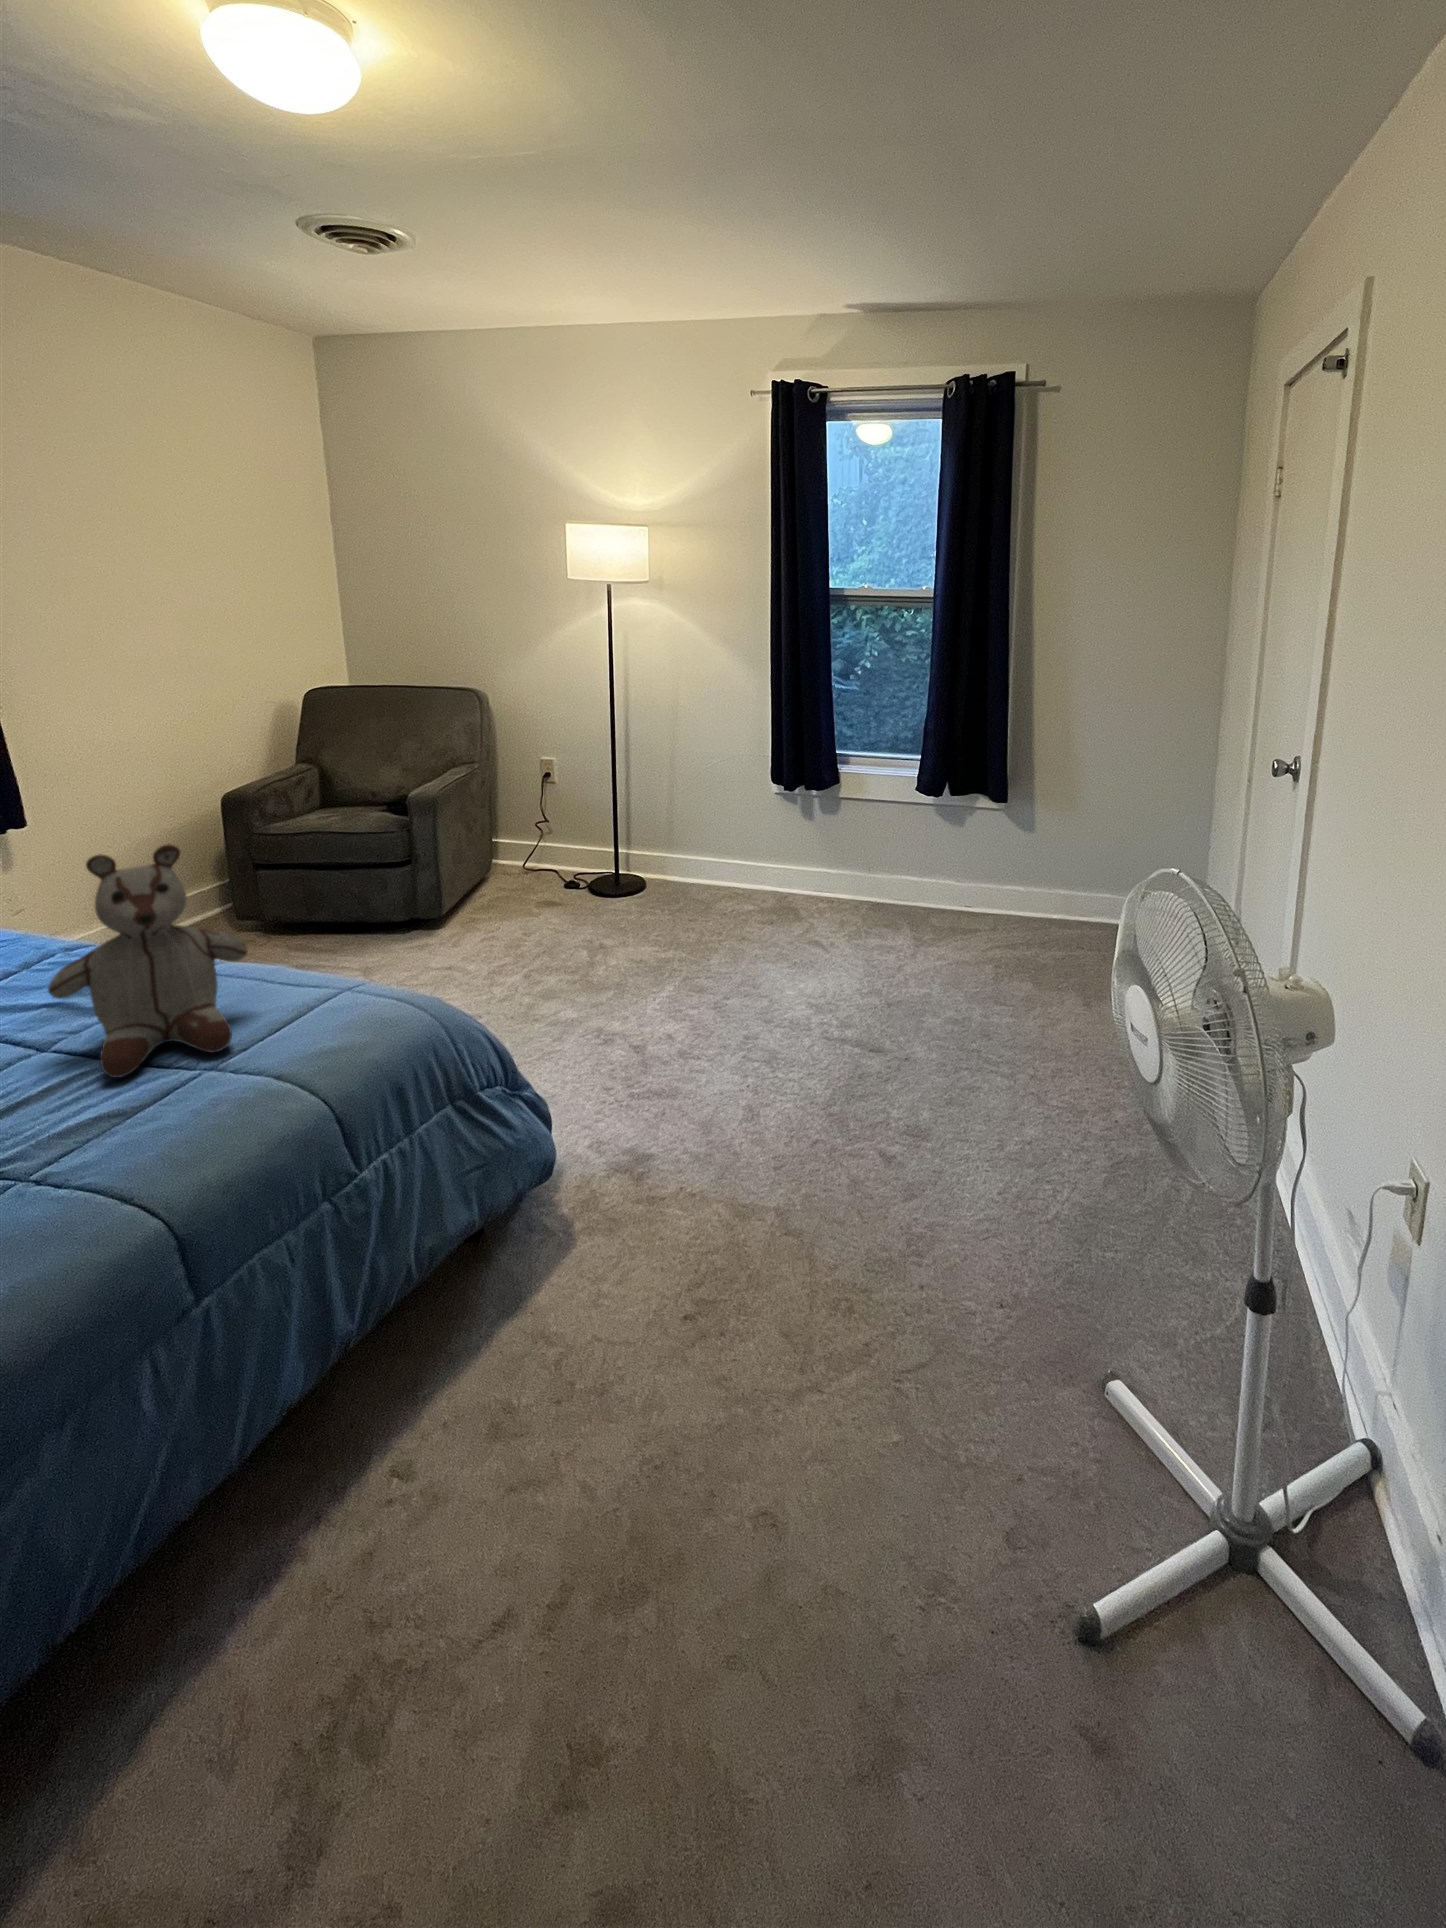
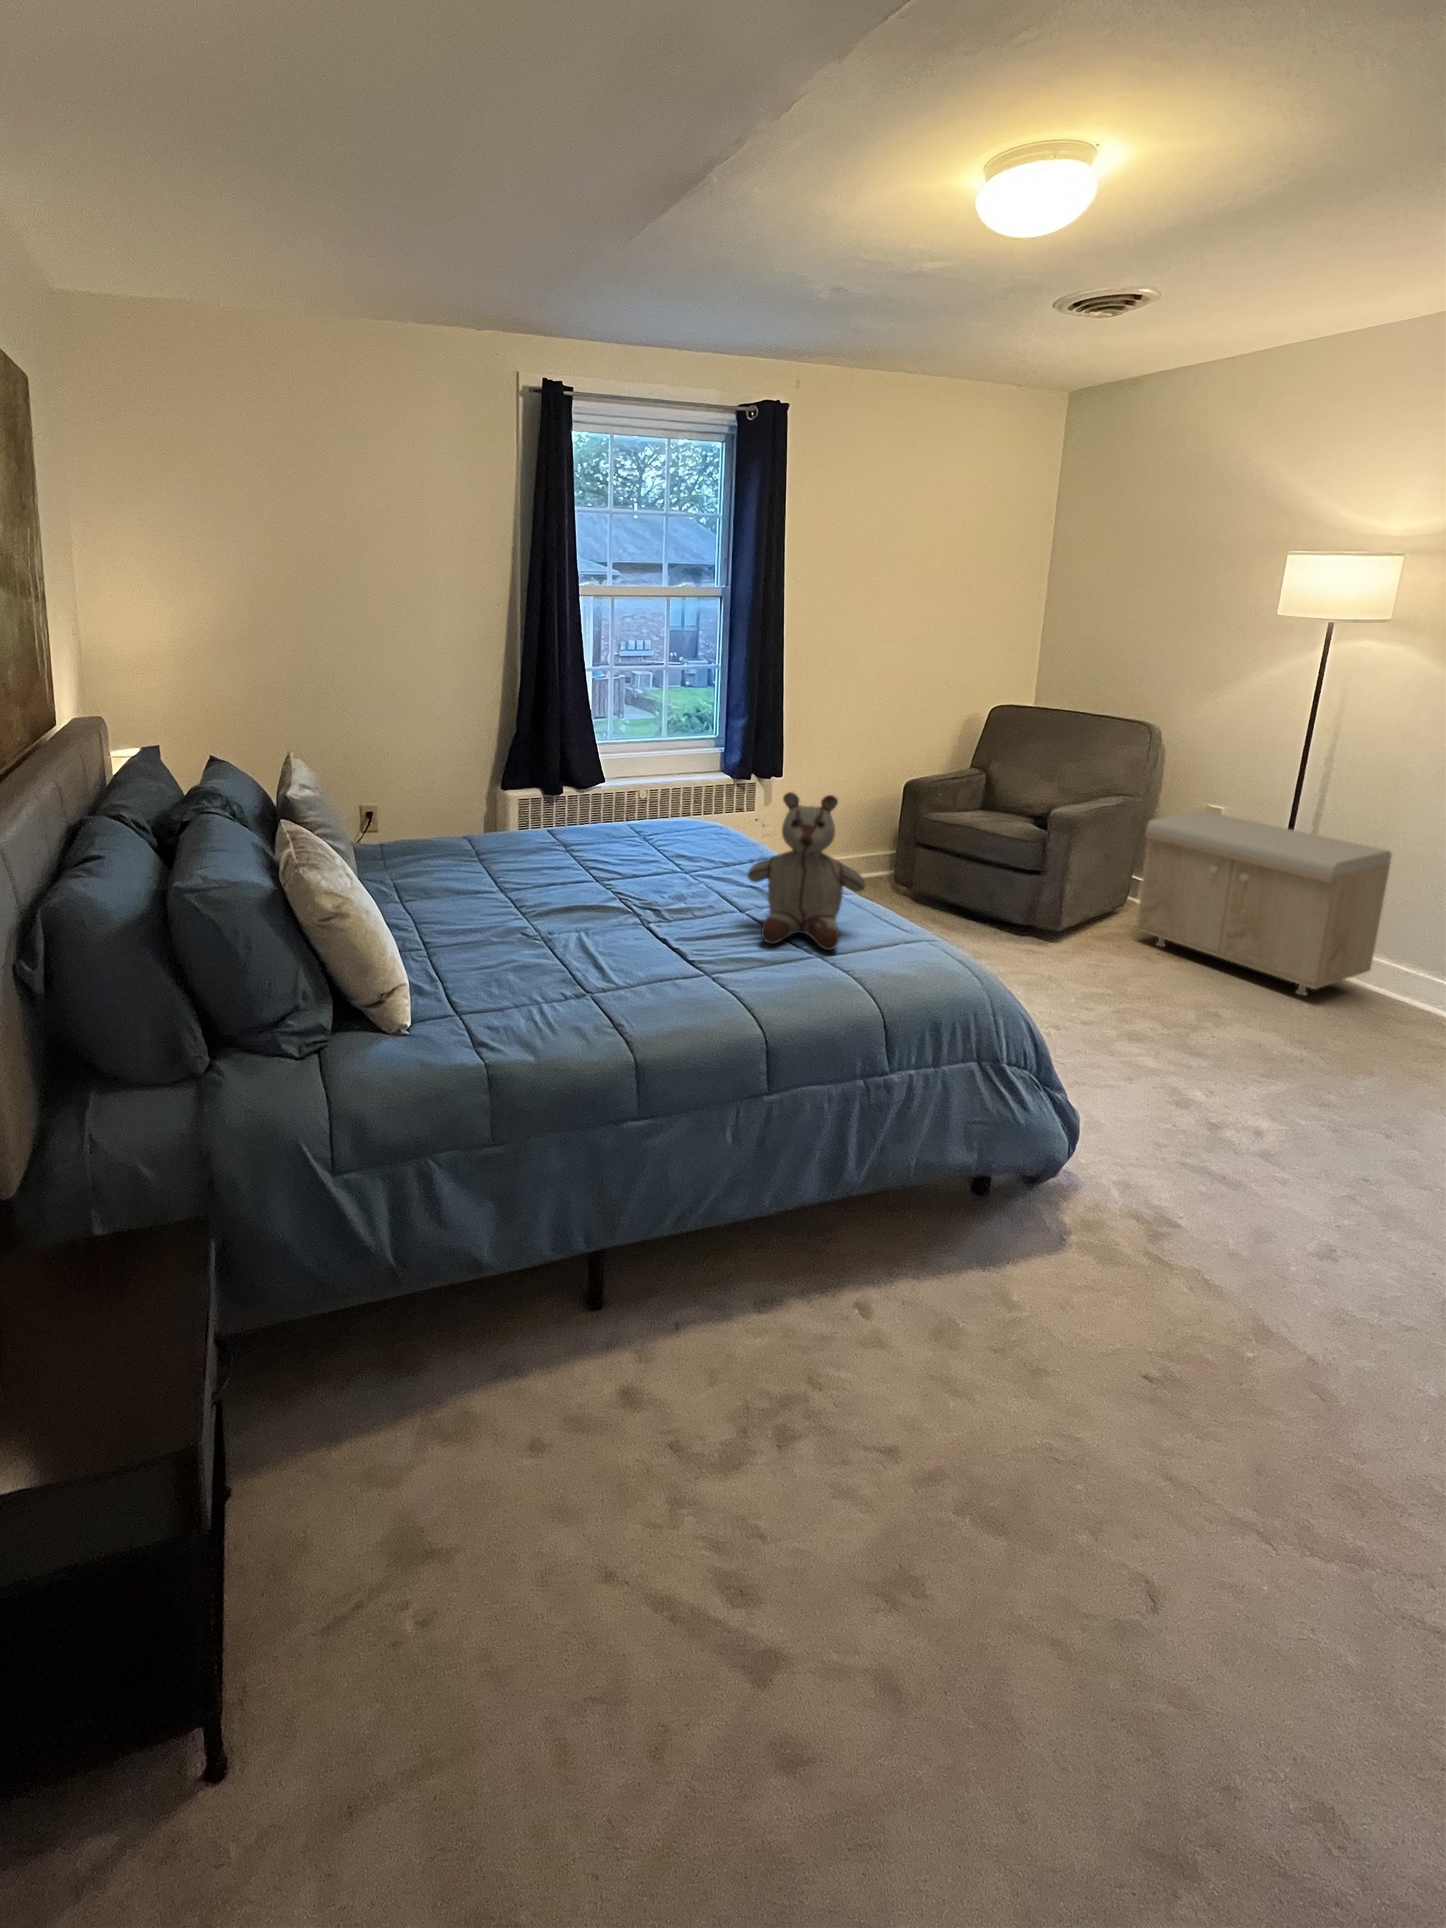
storage bench: none [500,764,691,906] -> present [1136,811,1392,995]

